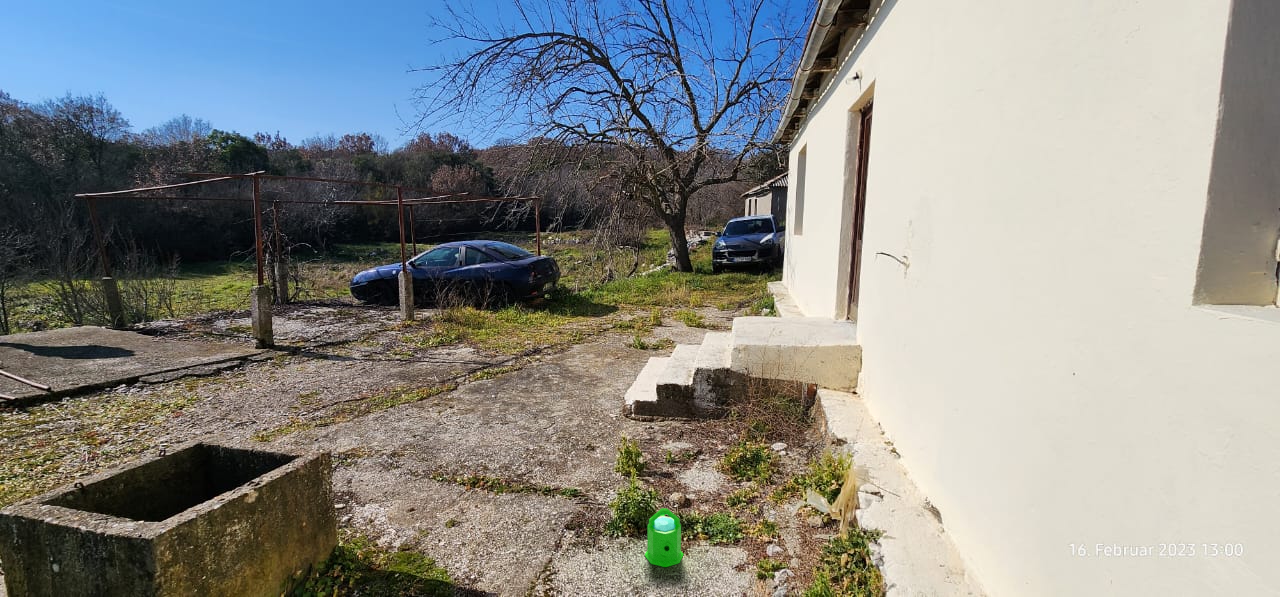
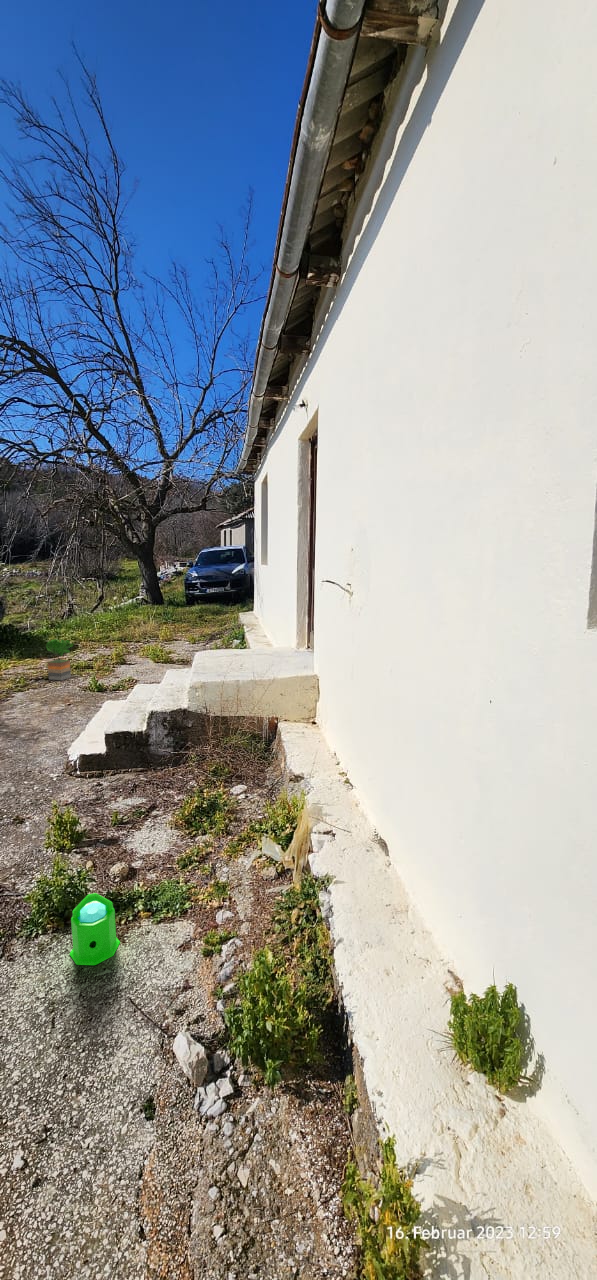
potted tree: none [597,299,620,336] -> present [46,639,73,680]

